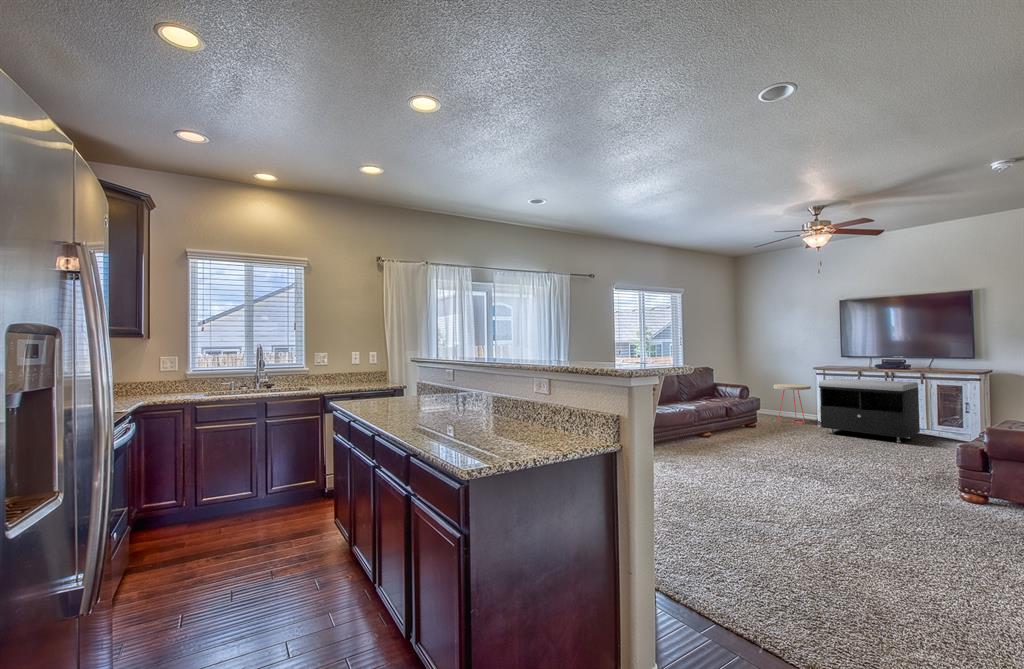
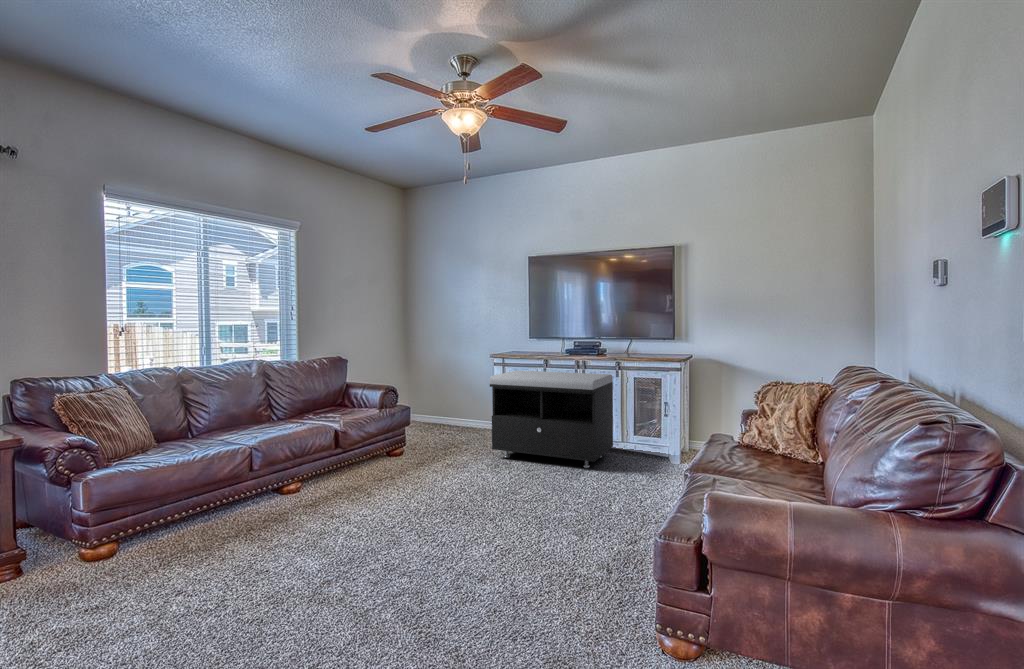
side table: present [773,384,811,423] -> none [441,380,490,439]

